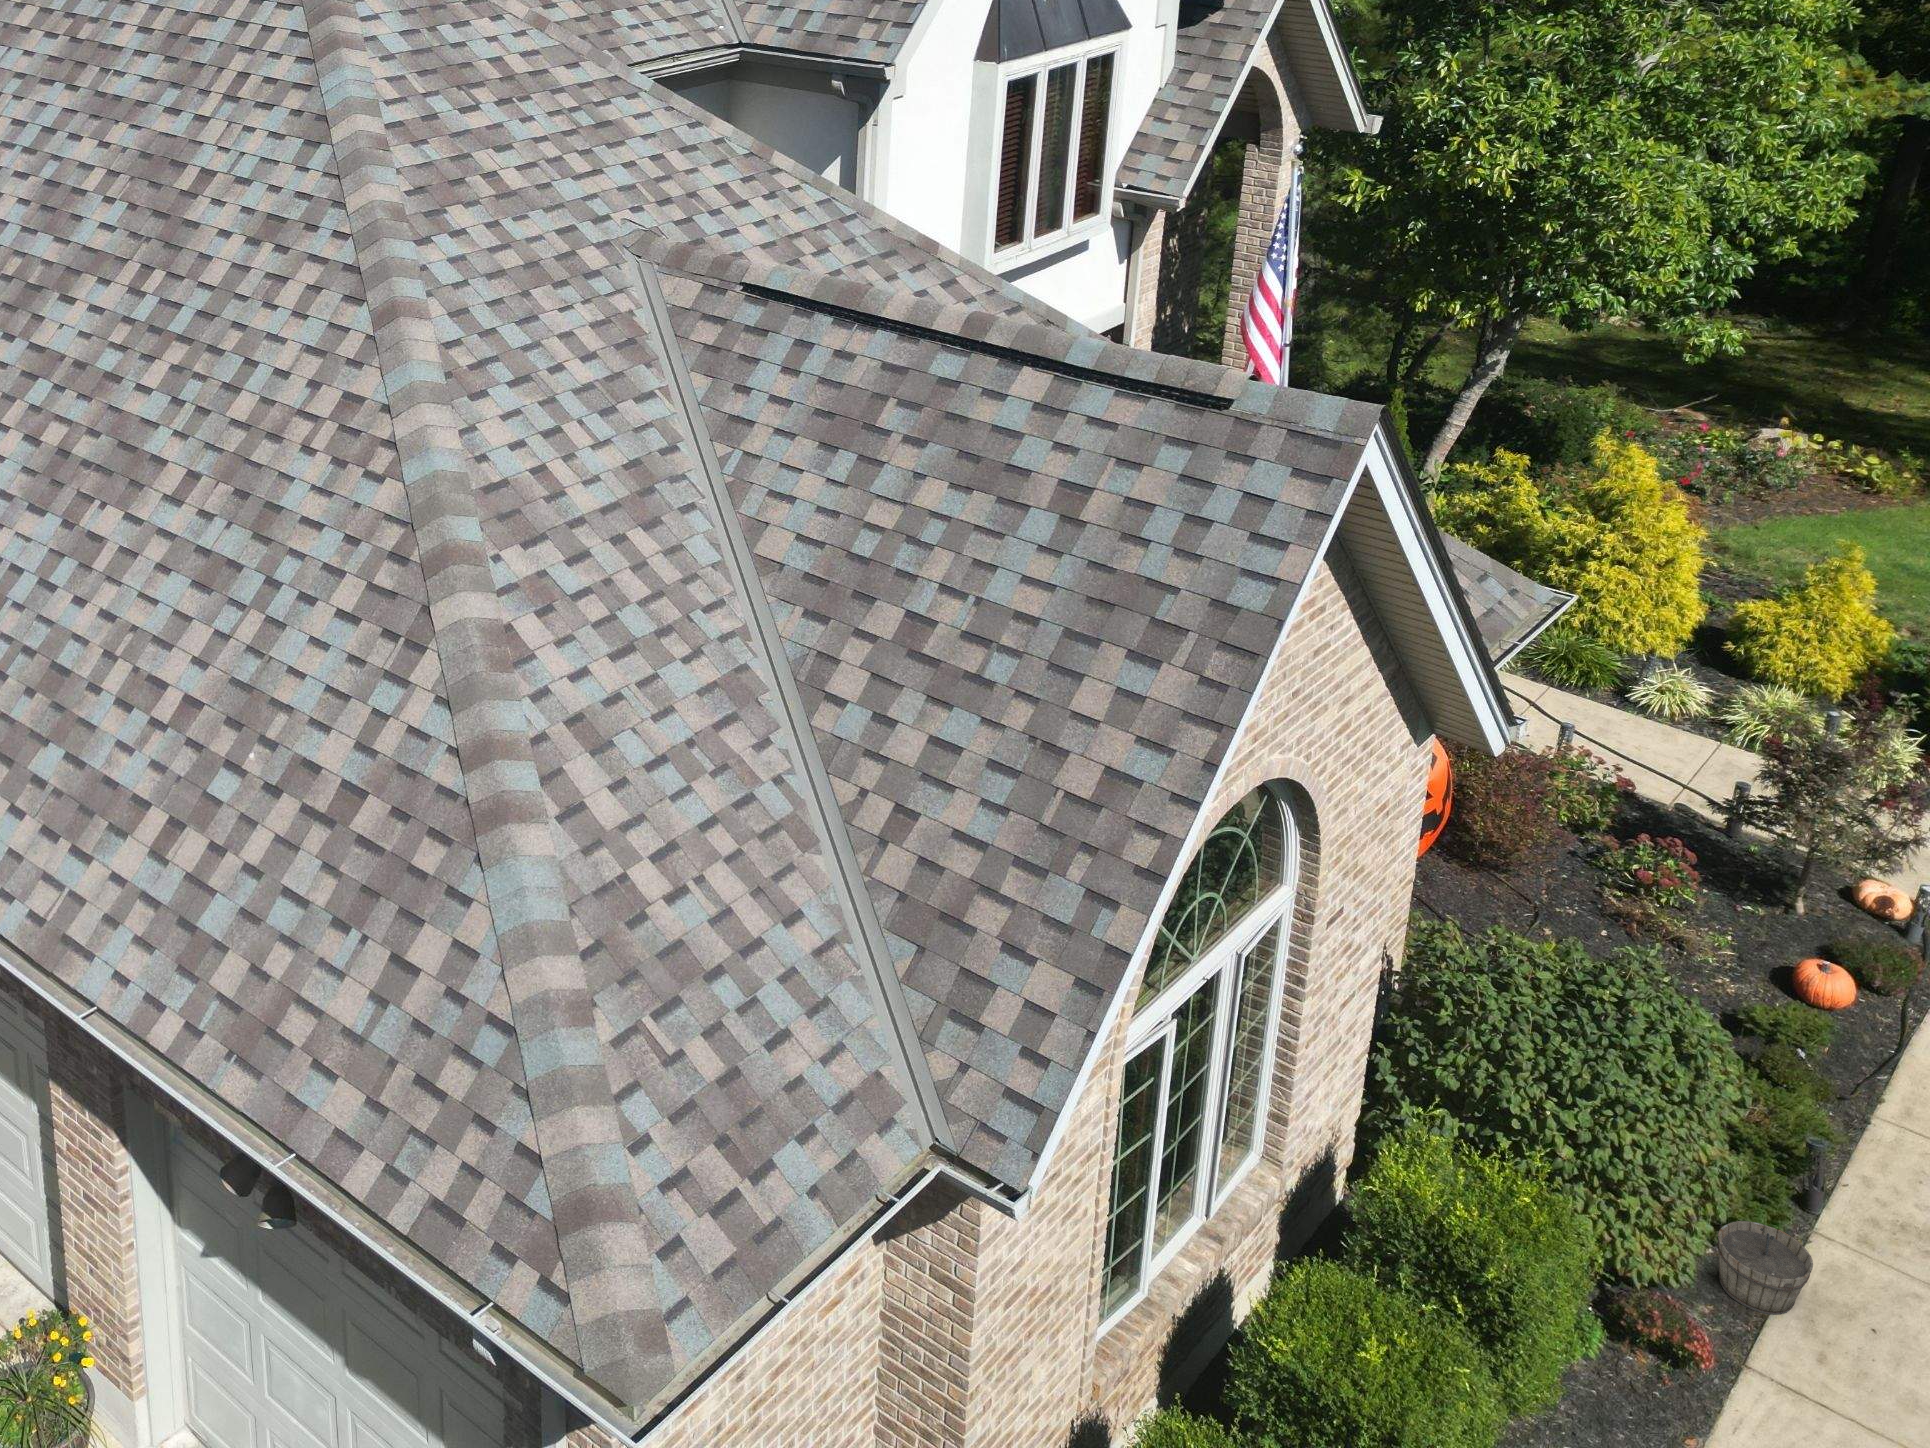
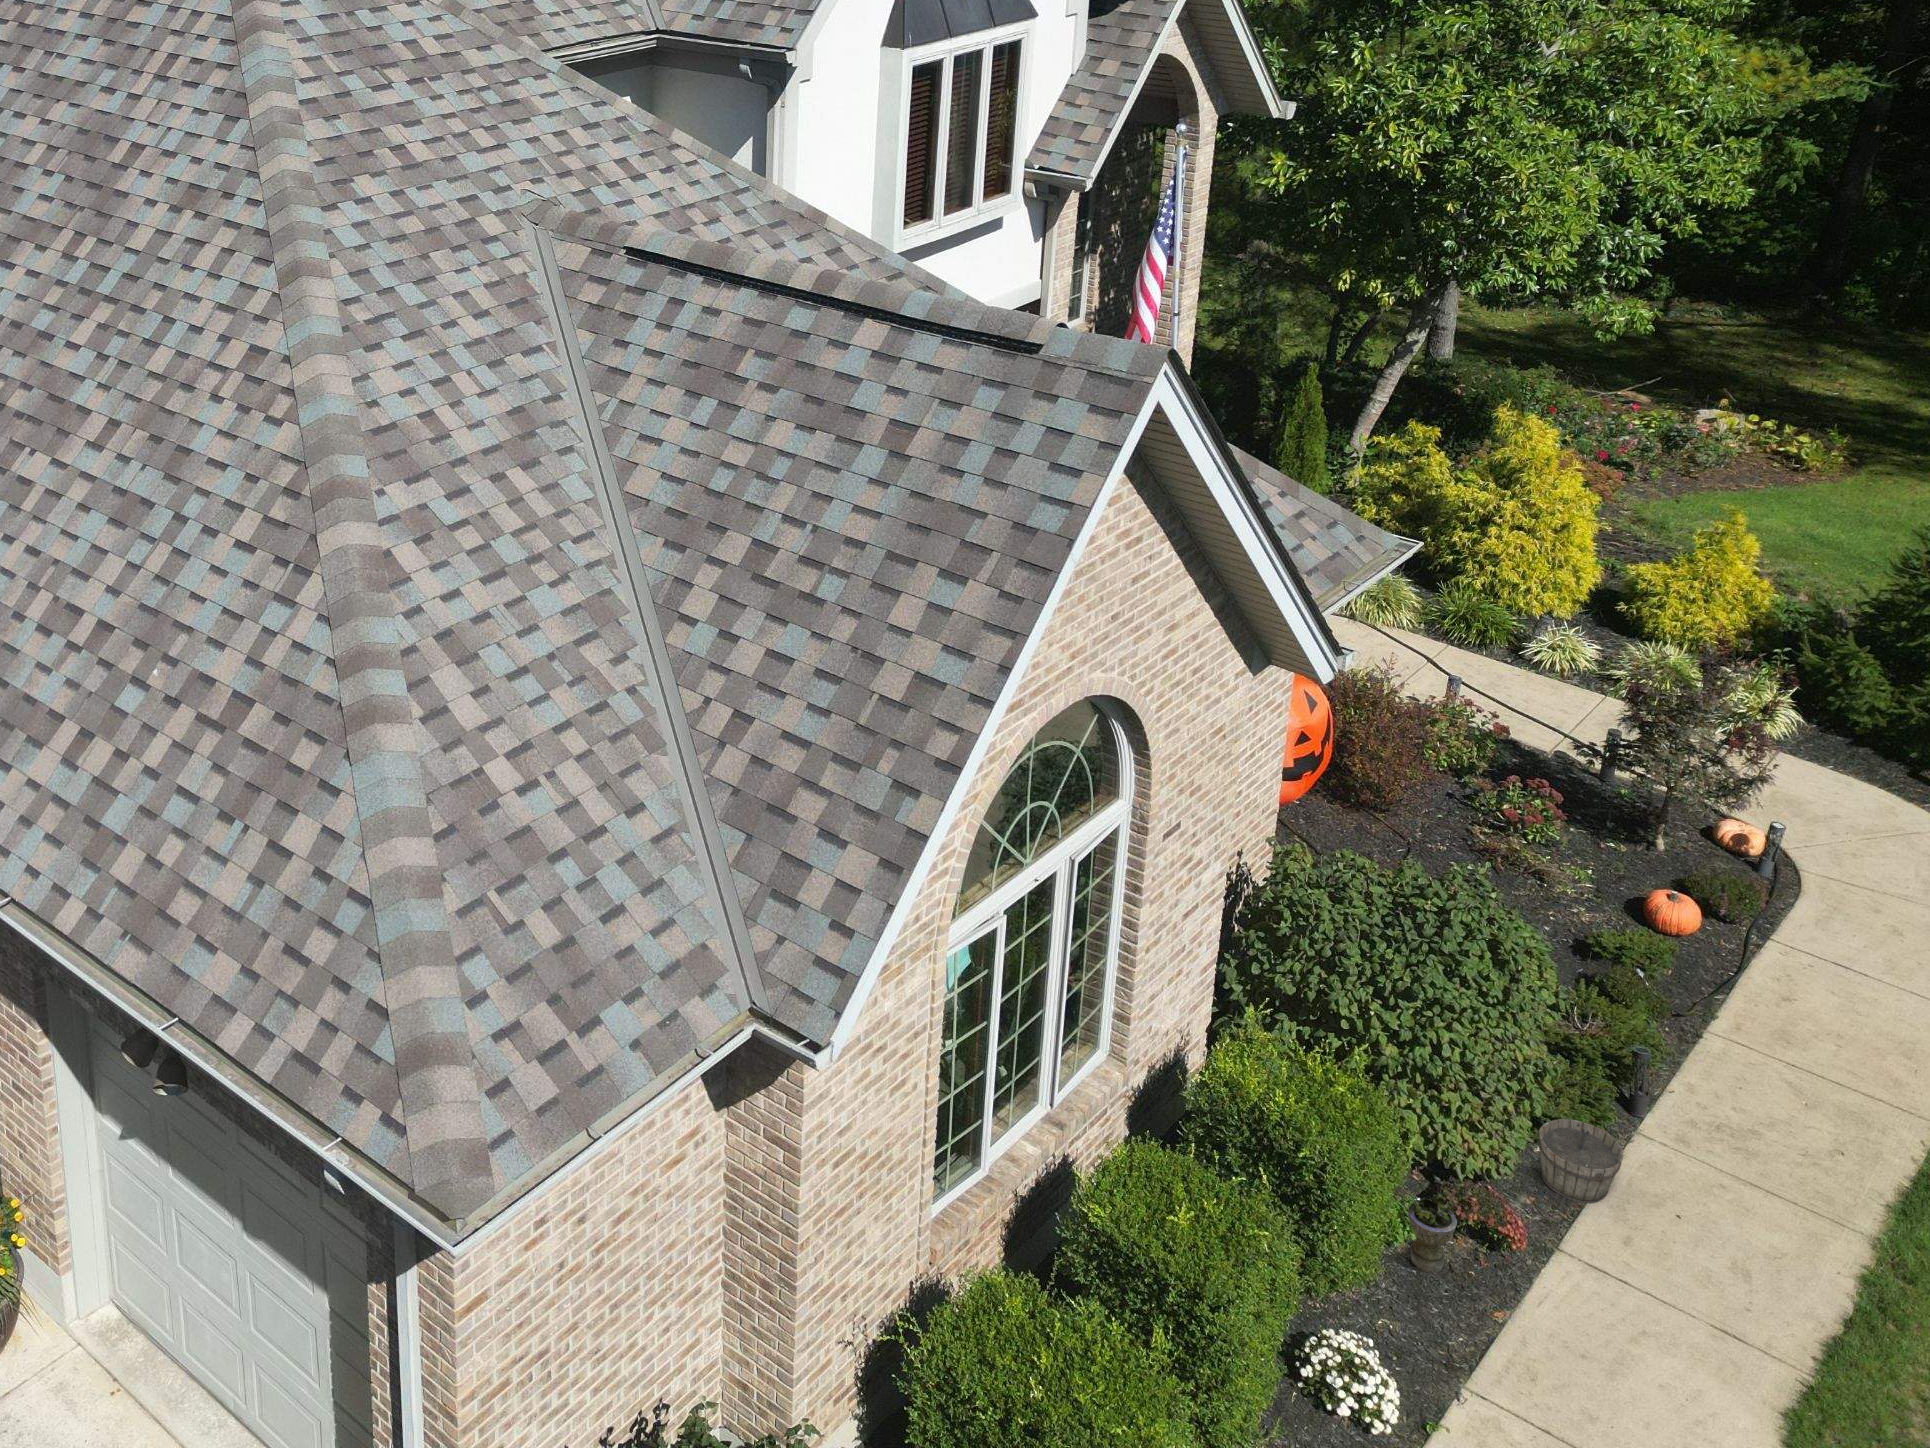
planter: none [1589,1308,1644,1396] -> present [1408,1193,1457,1273]

